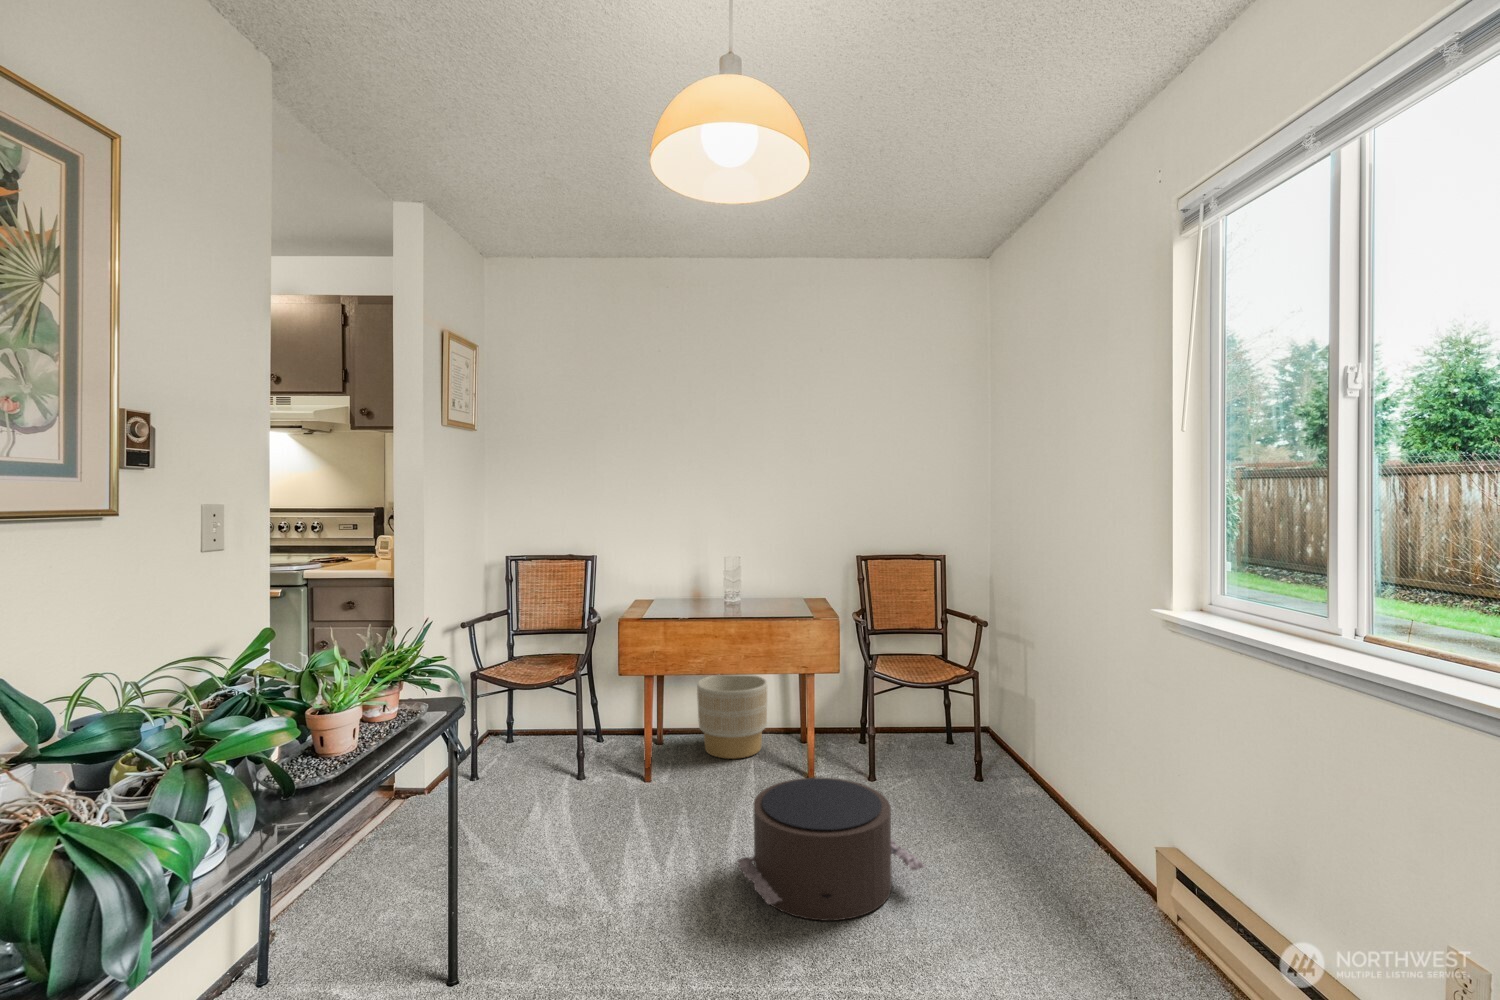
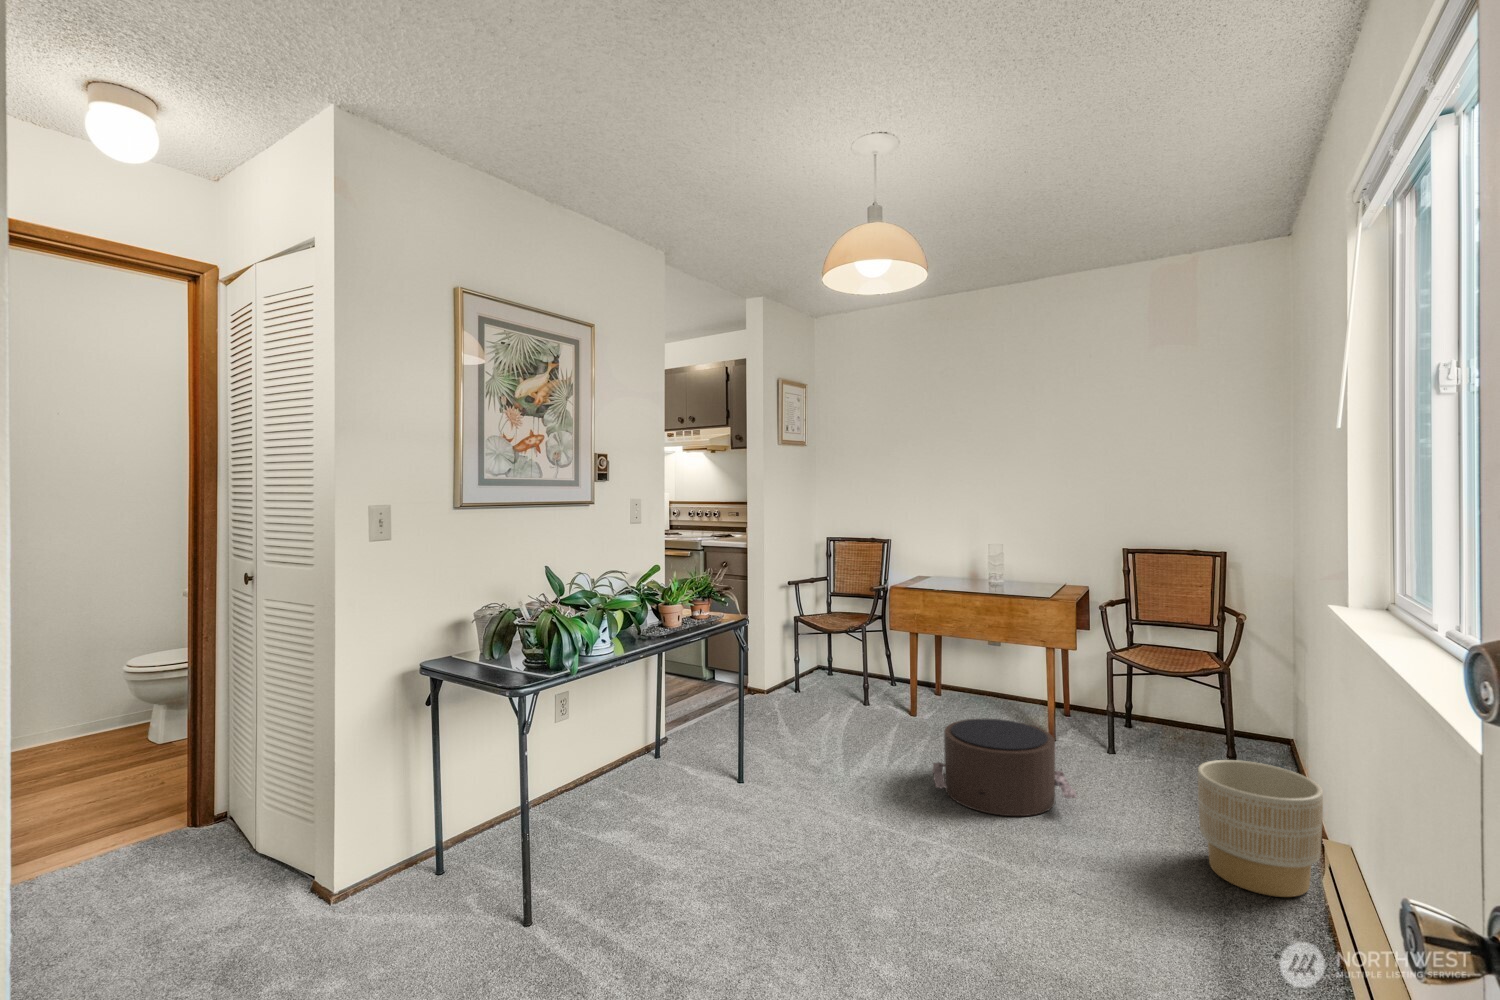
planter: present [697,675,767,759] -> present [1198,760,1323,897]

